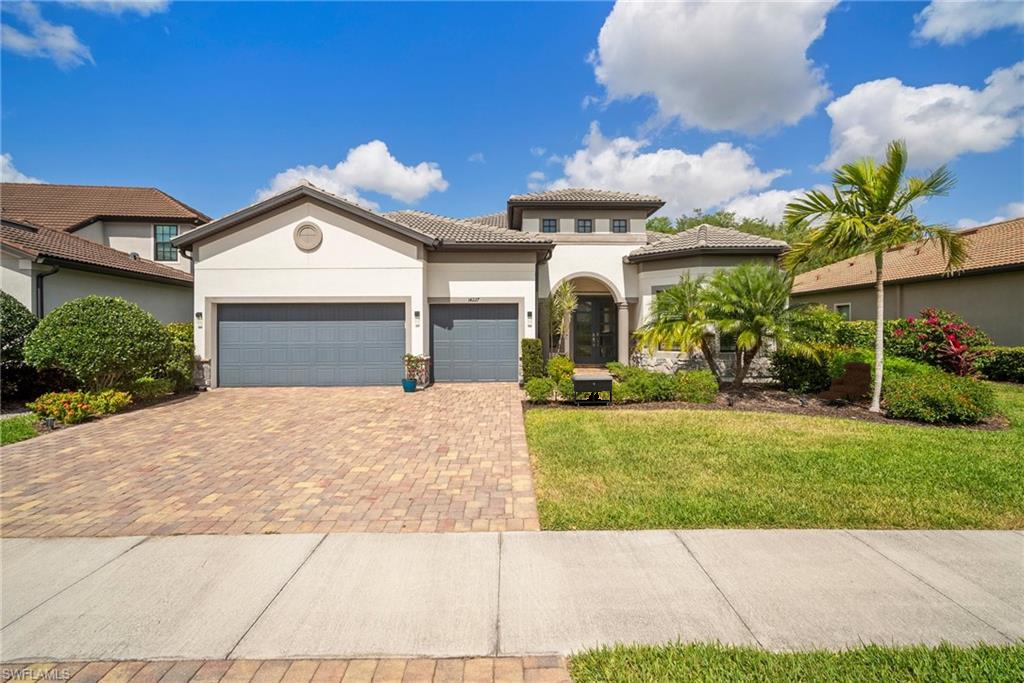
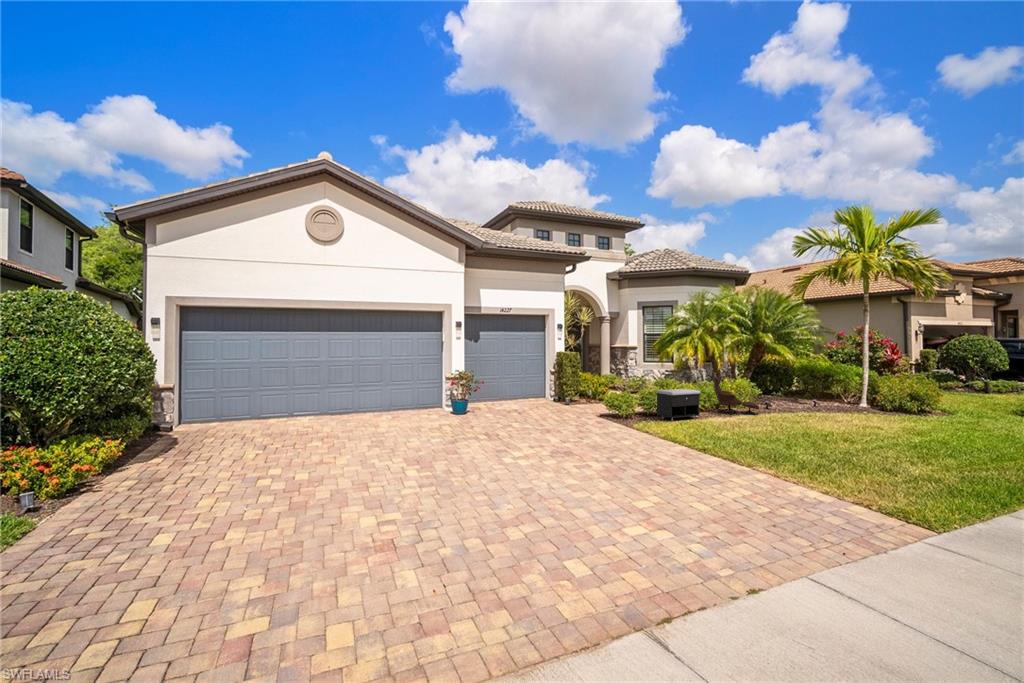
lounge chair: present [818,362,872,406] -> present [713,376,759,415]

